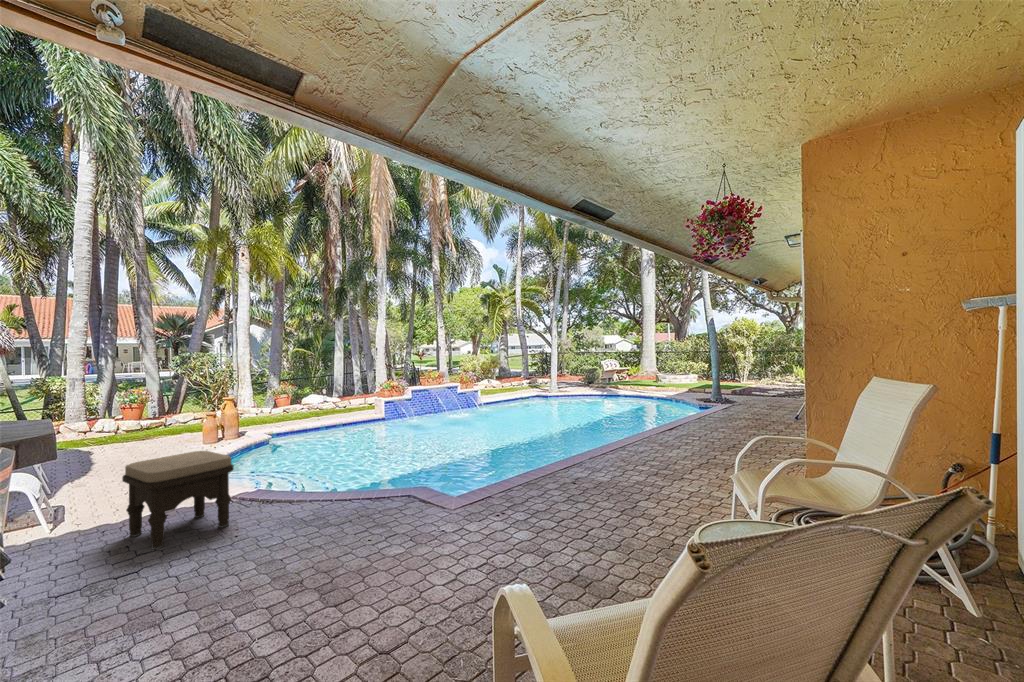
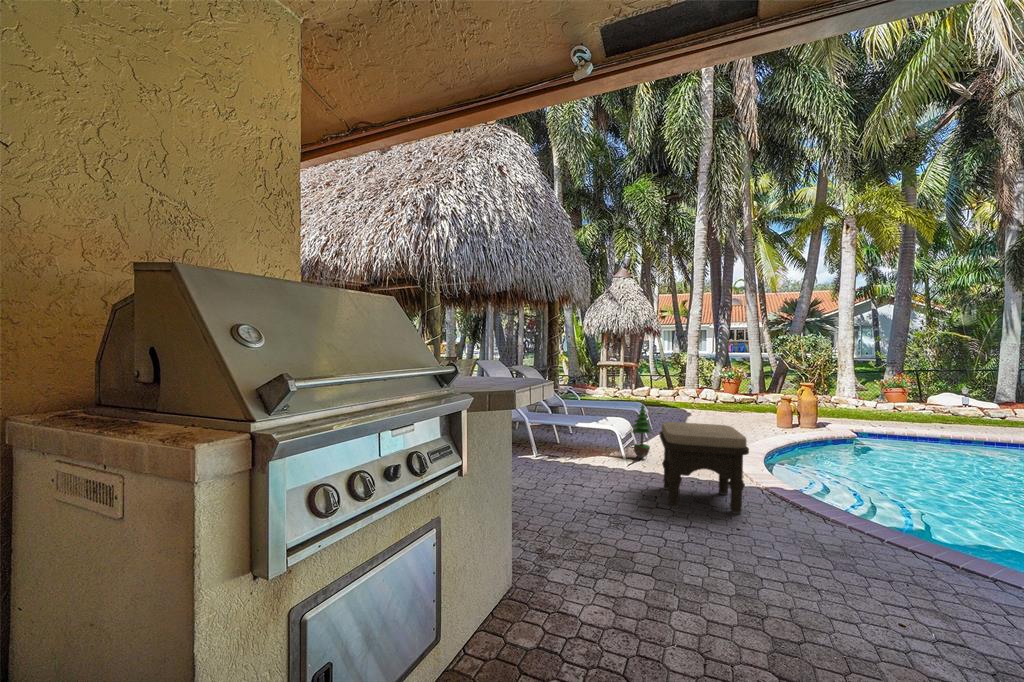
potted tree: none [50,451,85,520] -> present [633,404,652,459]

